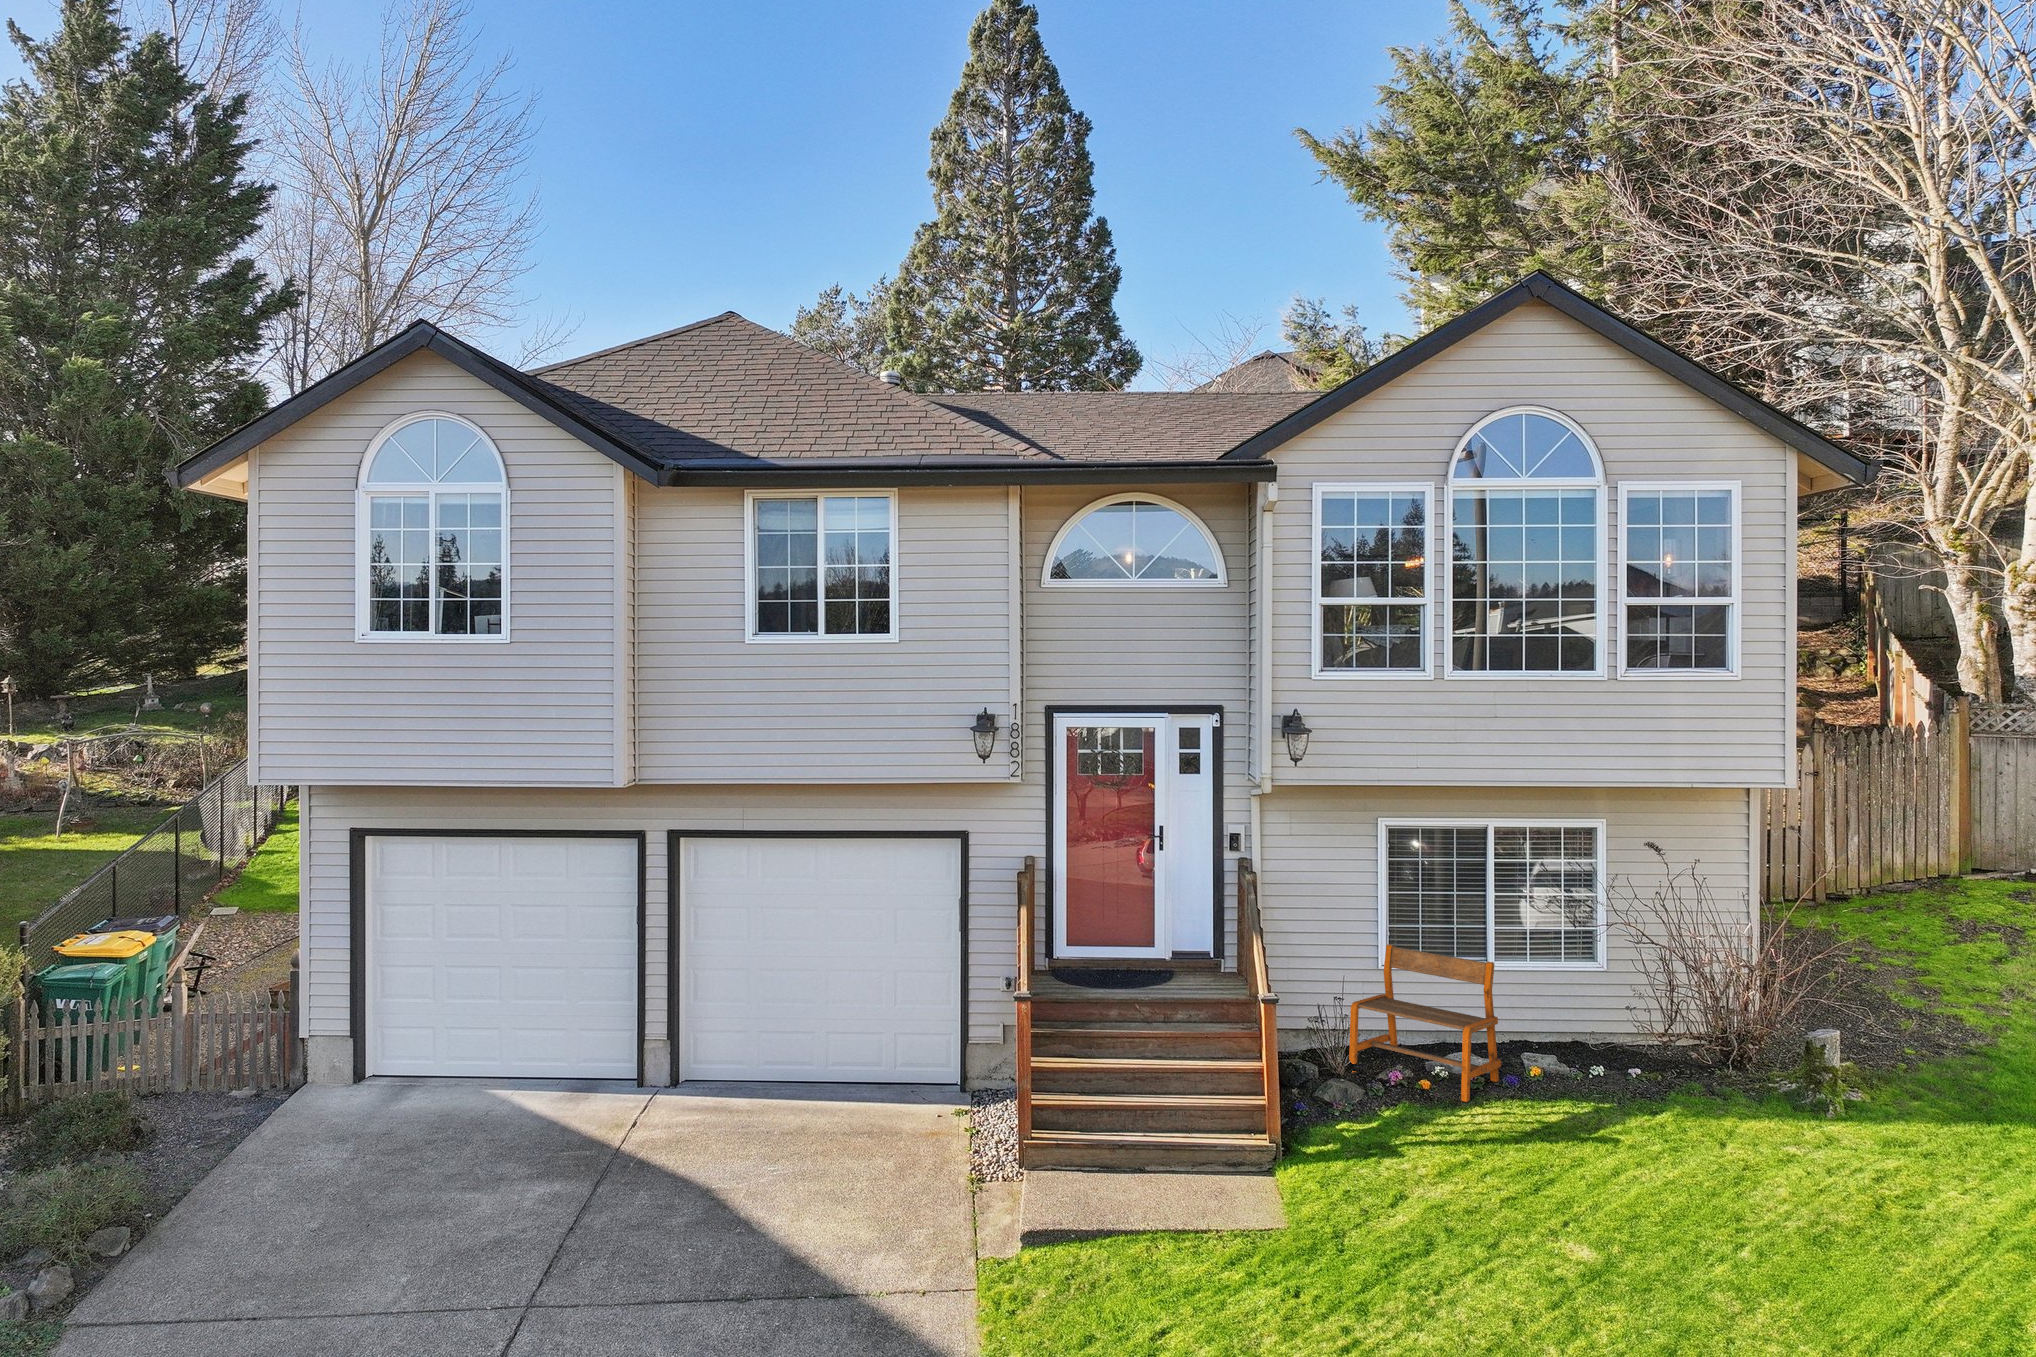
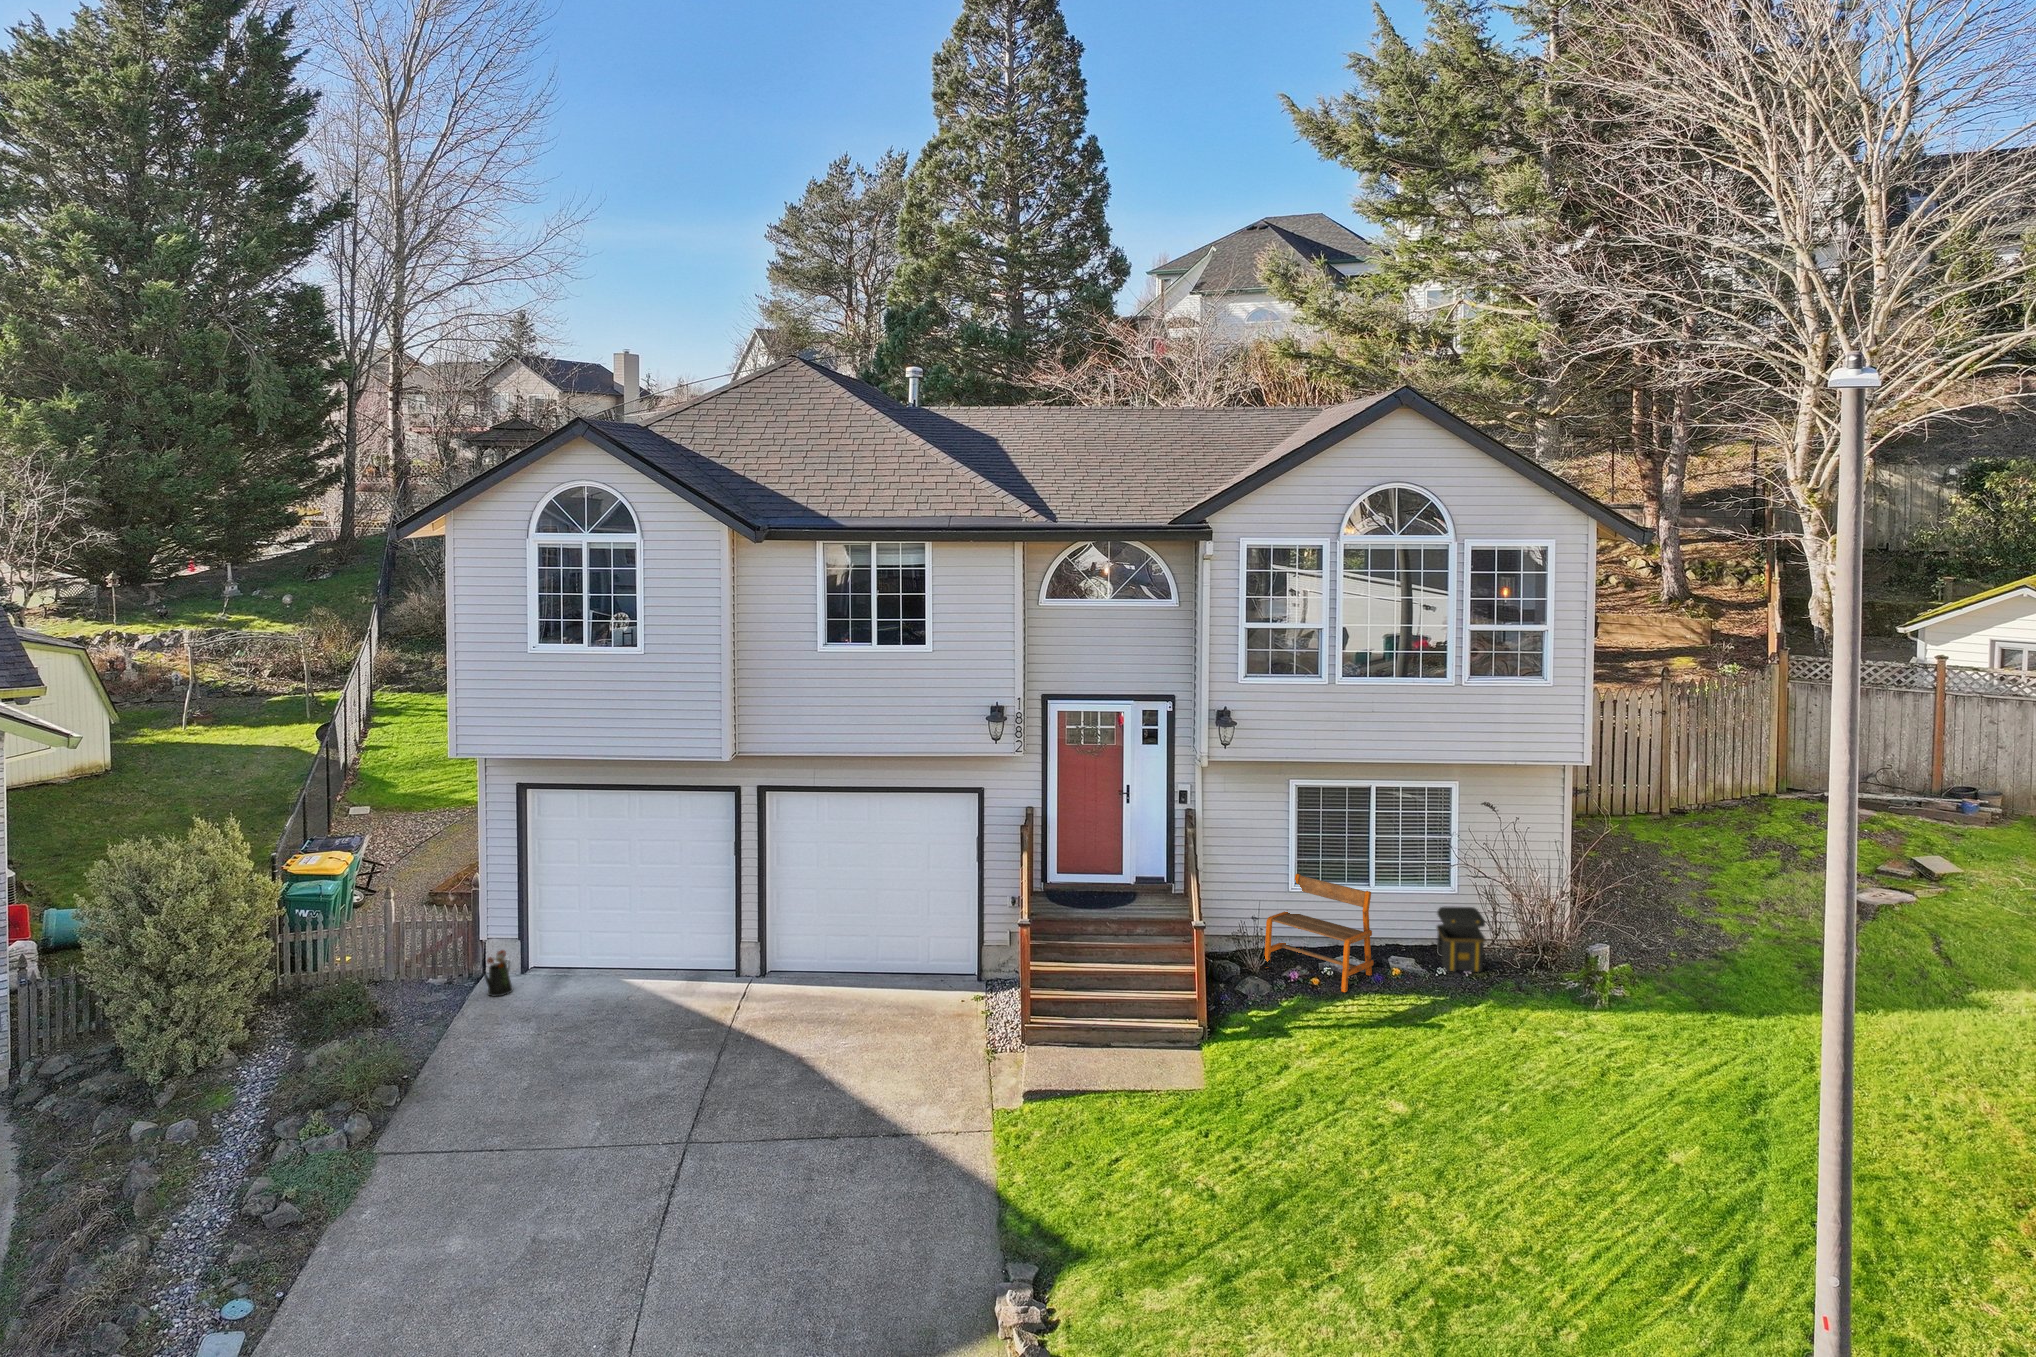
toolbox: none [1581,988,1653,1077] -> present [1437,906,1485,972]
watering can: none [283,1044,327,1110] -> present [484,950,513,997]

